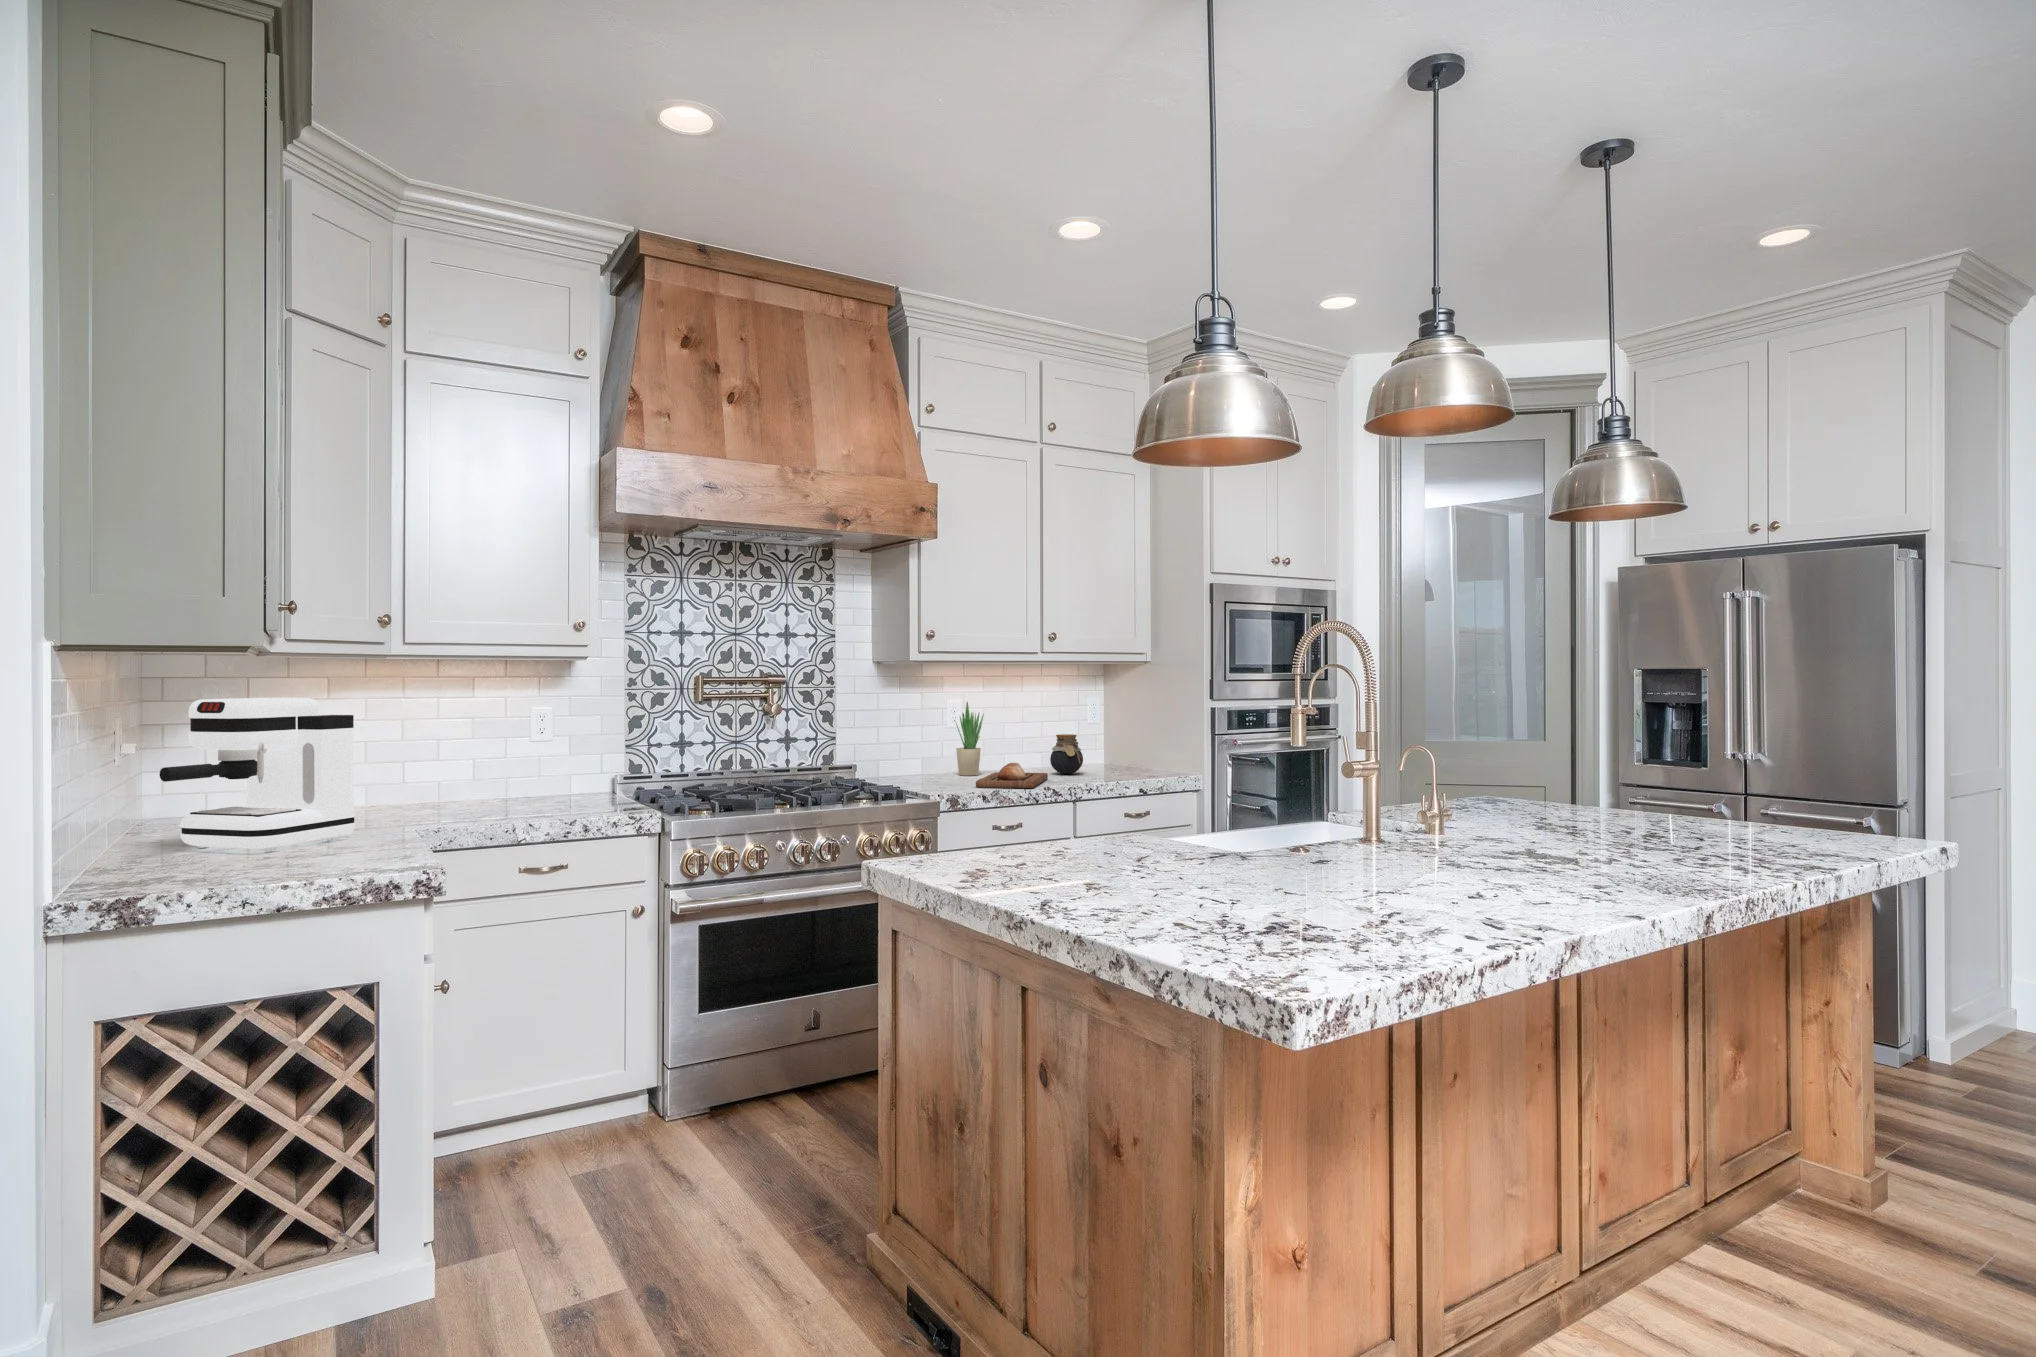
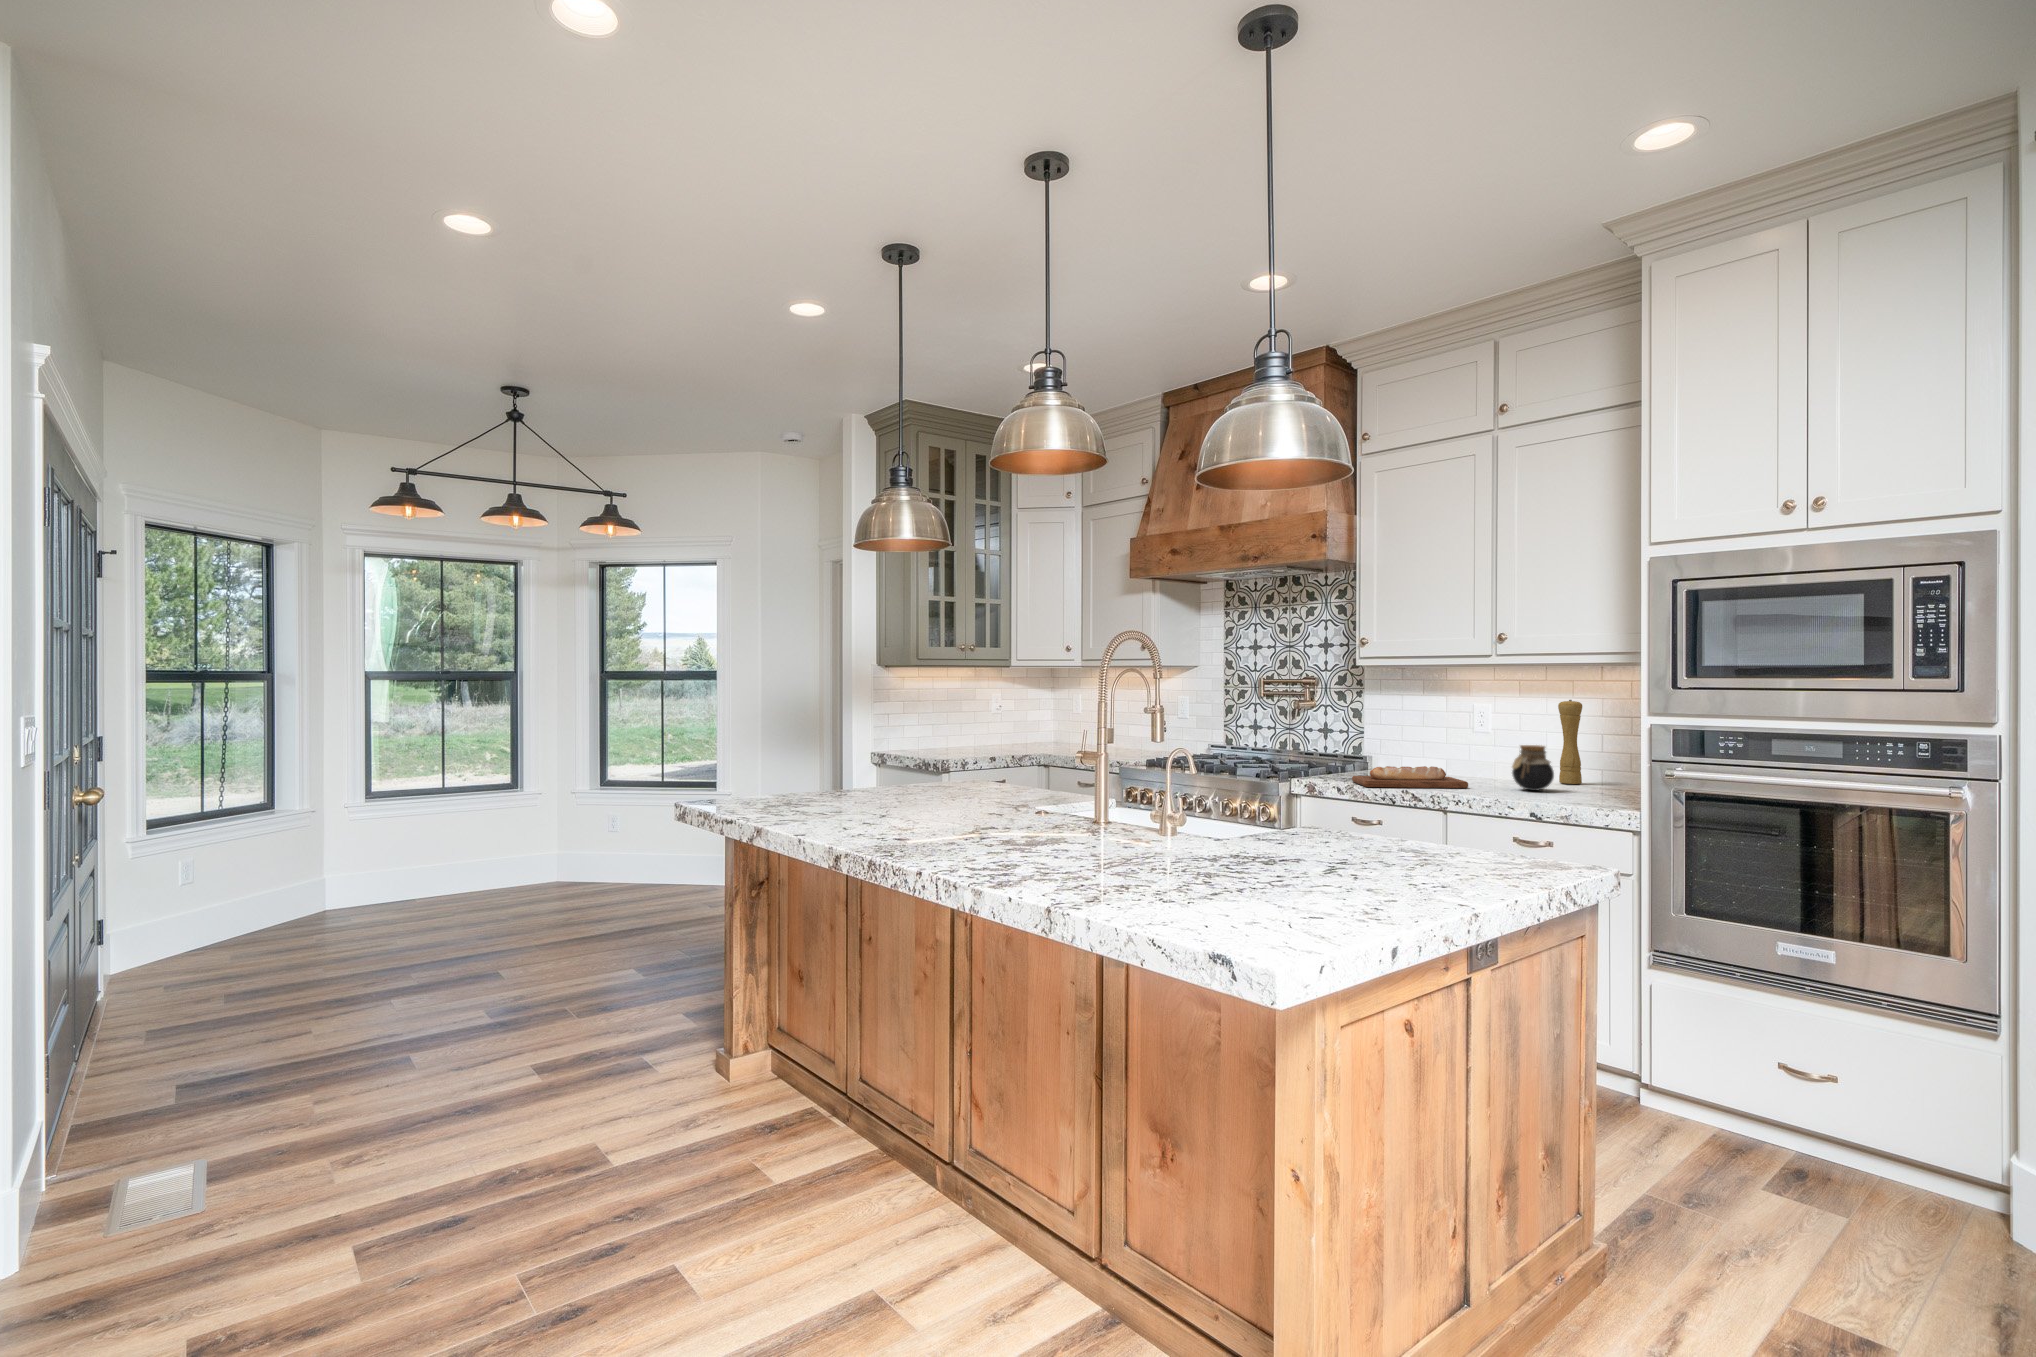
pepper mill: none [1009,694,1028,768] -> present [1558,700,1582,784]
coffee maker: present [159,698,355,851] -> none [949,687,1012,753]
potted plant: present [956,702,984,776] -> none [1448,704,1480,780]

